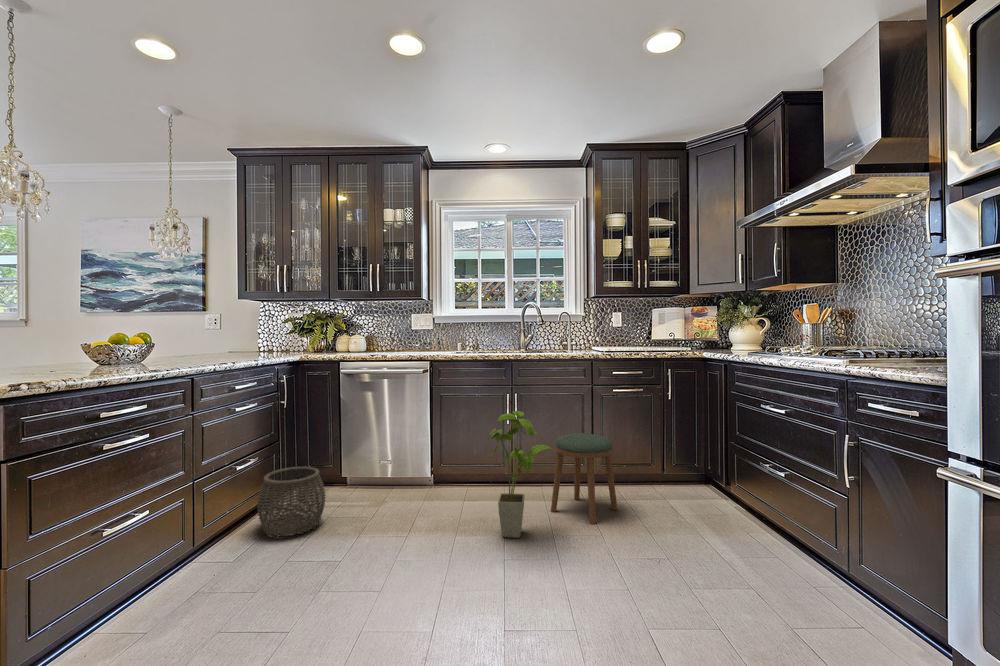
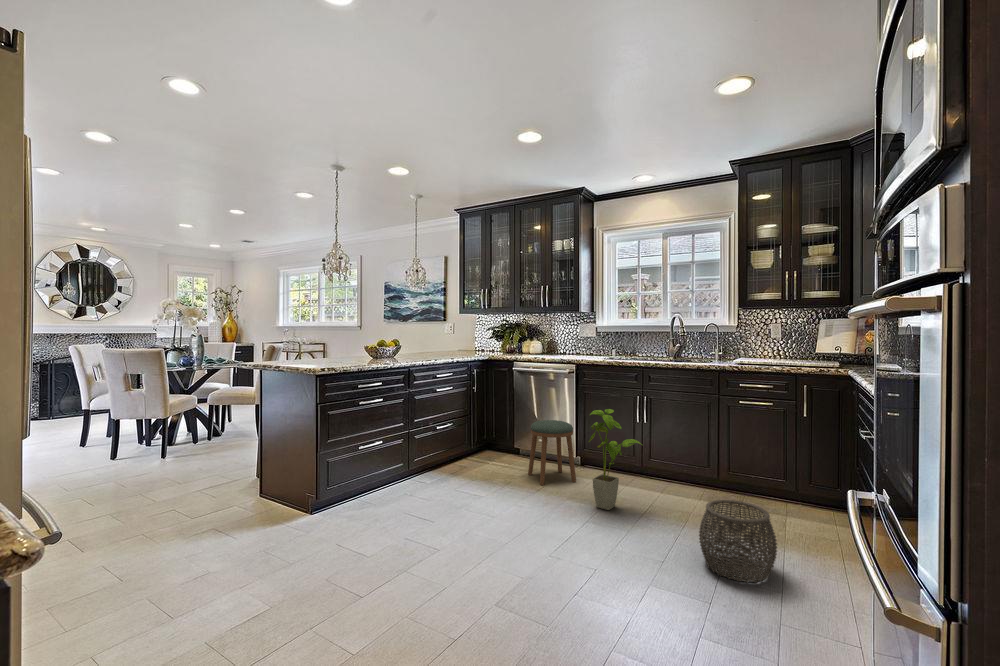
stool: present [551,433,617,524] -> present [528,420,576,485]
woven basket: present [257,467,326,537] -> present [699,500,777,583]

